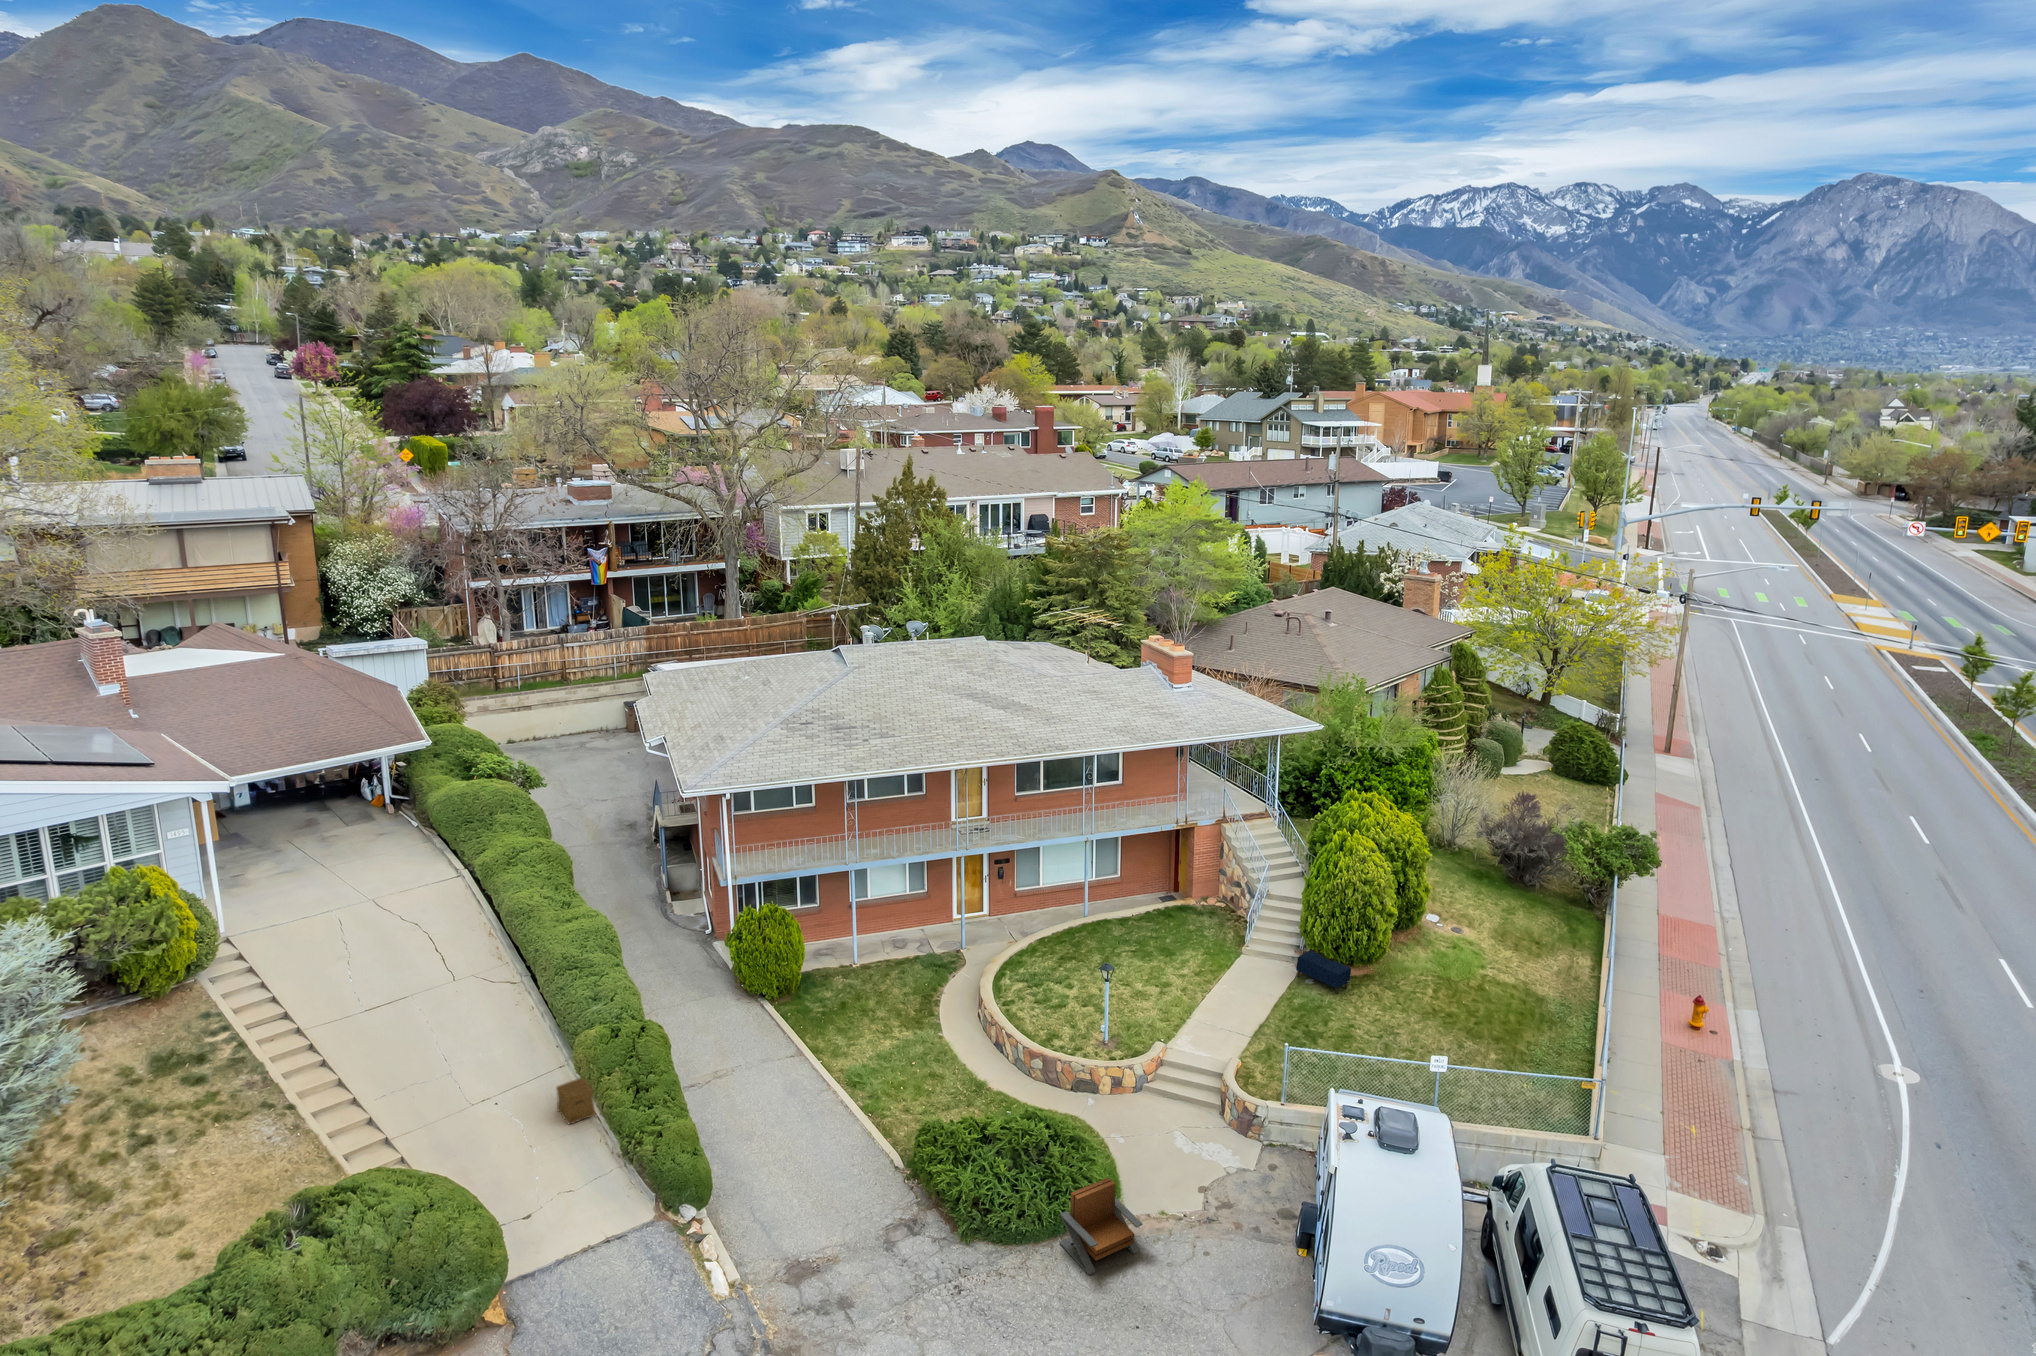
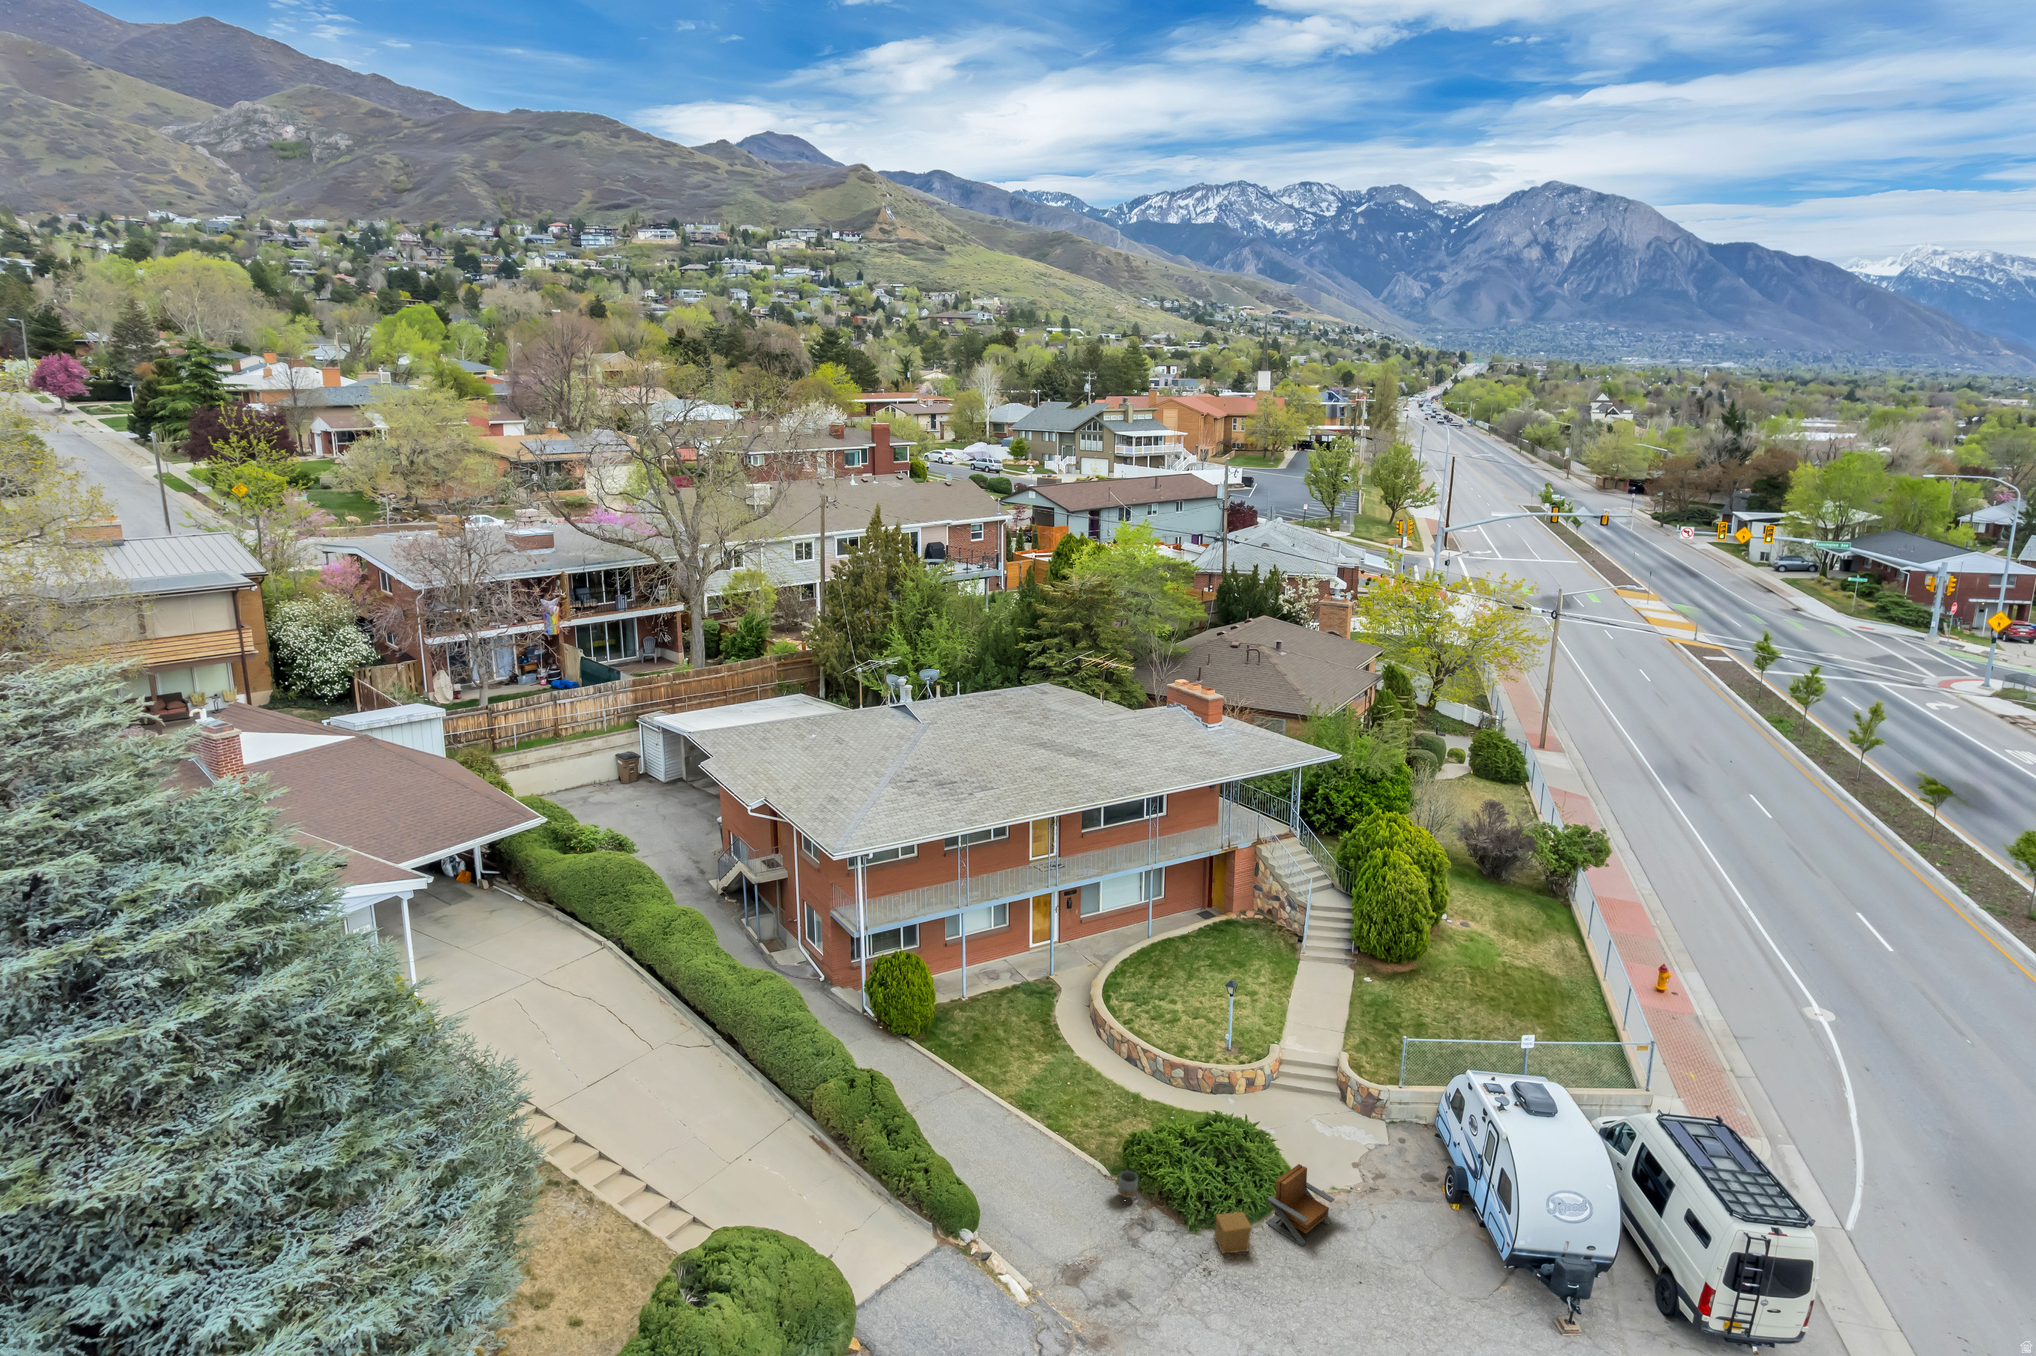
bench: present [1296,950,1351,994] -> none [1355,953,1402,990]
cardboard box: present [556,1078,595,1124] -> present [1214,1212,1252,1253]
planter: none [900,1163,923,1203] -> present [1118,1171,1138,1198]

